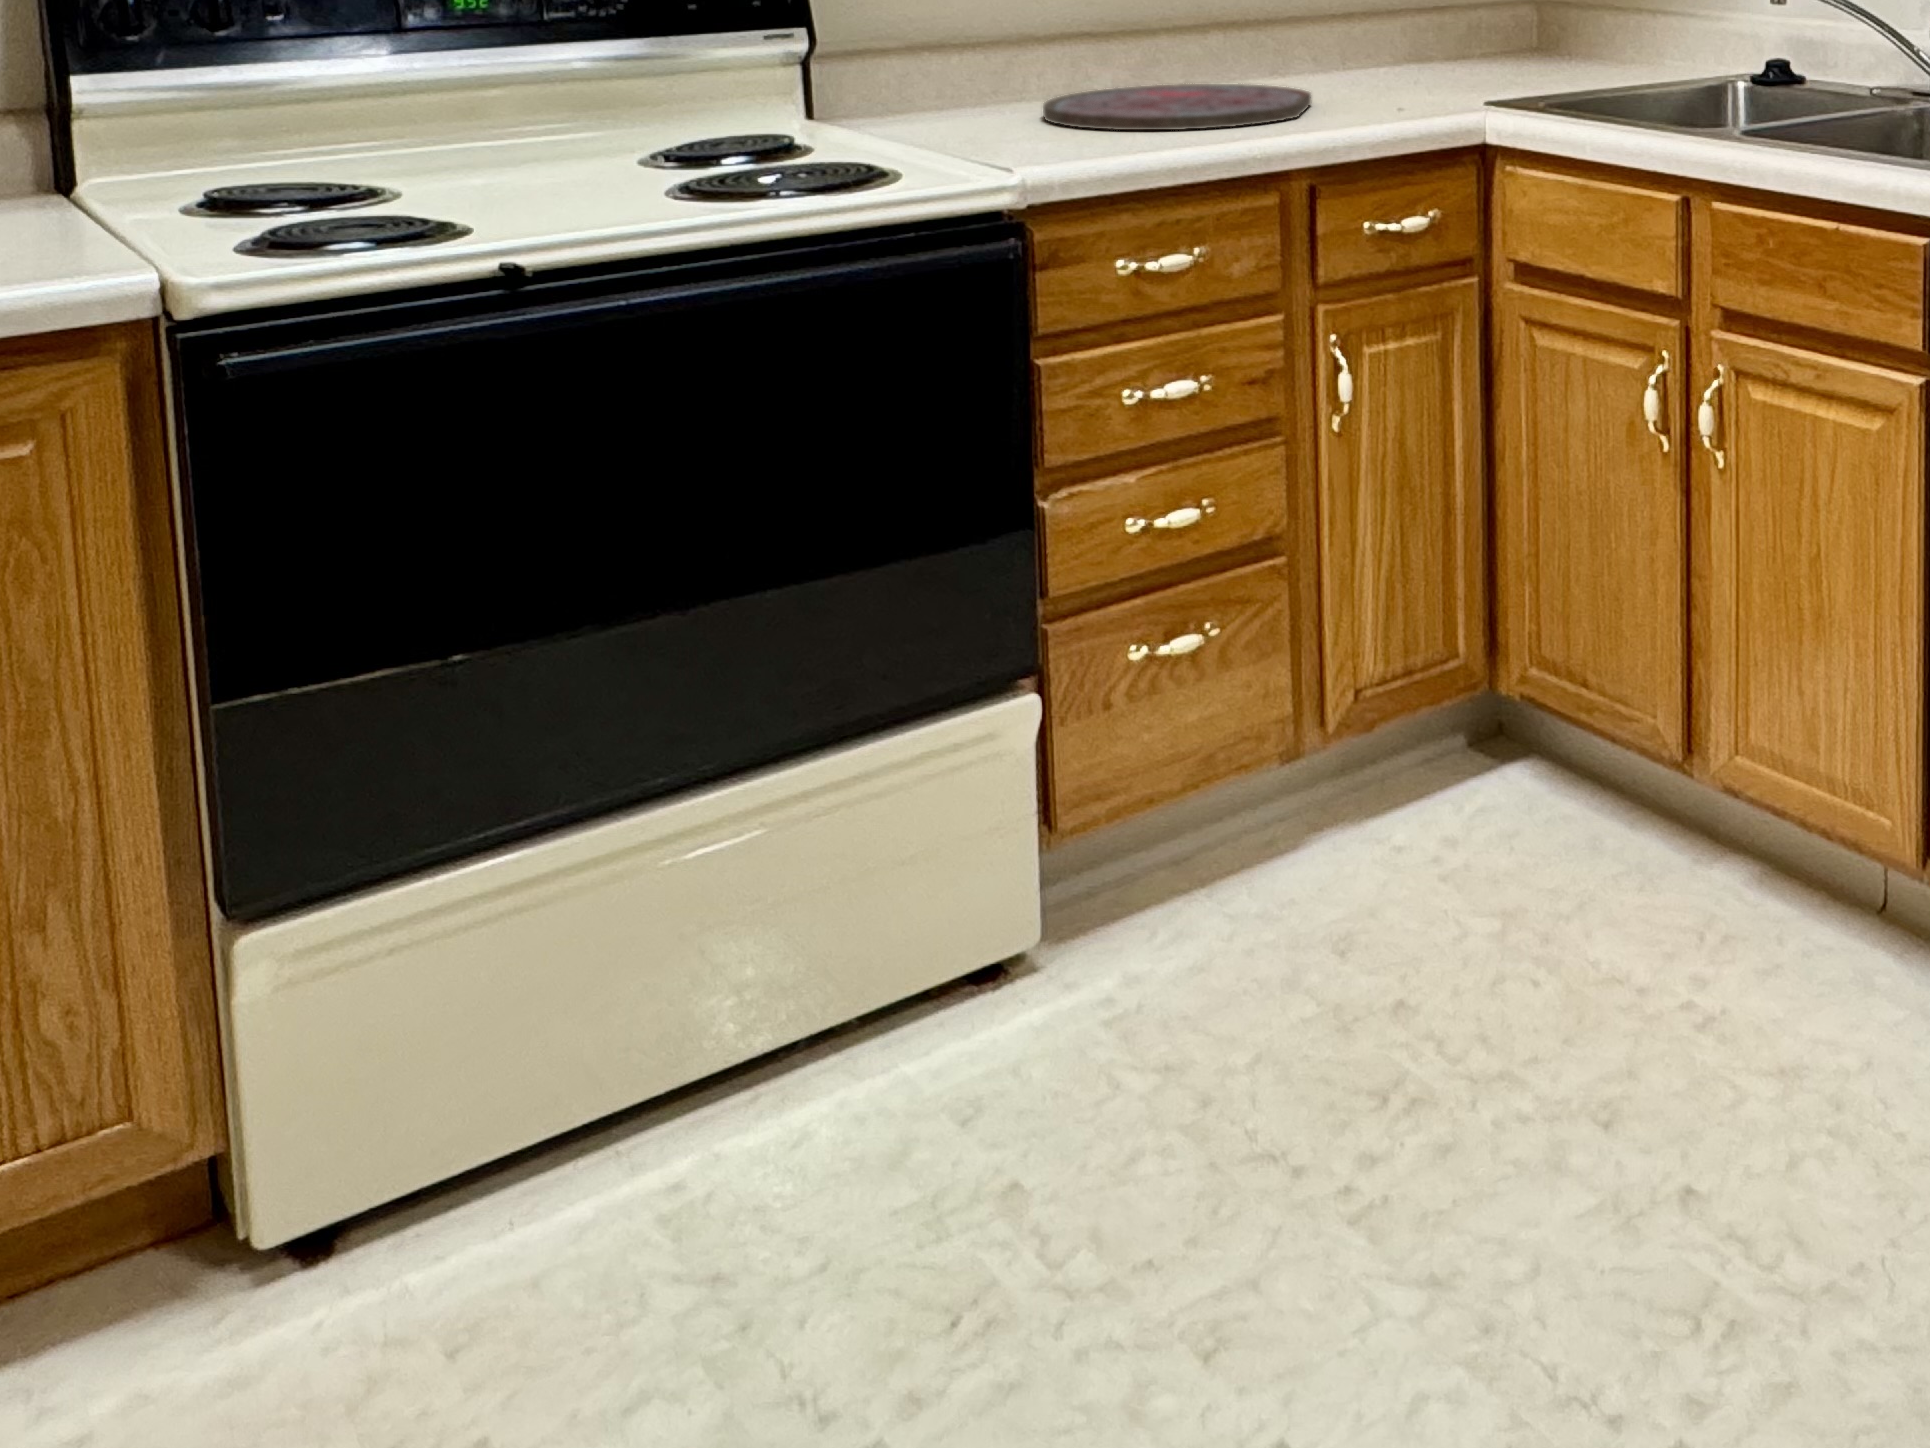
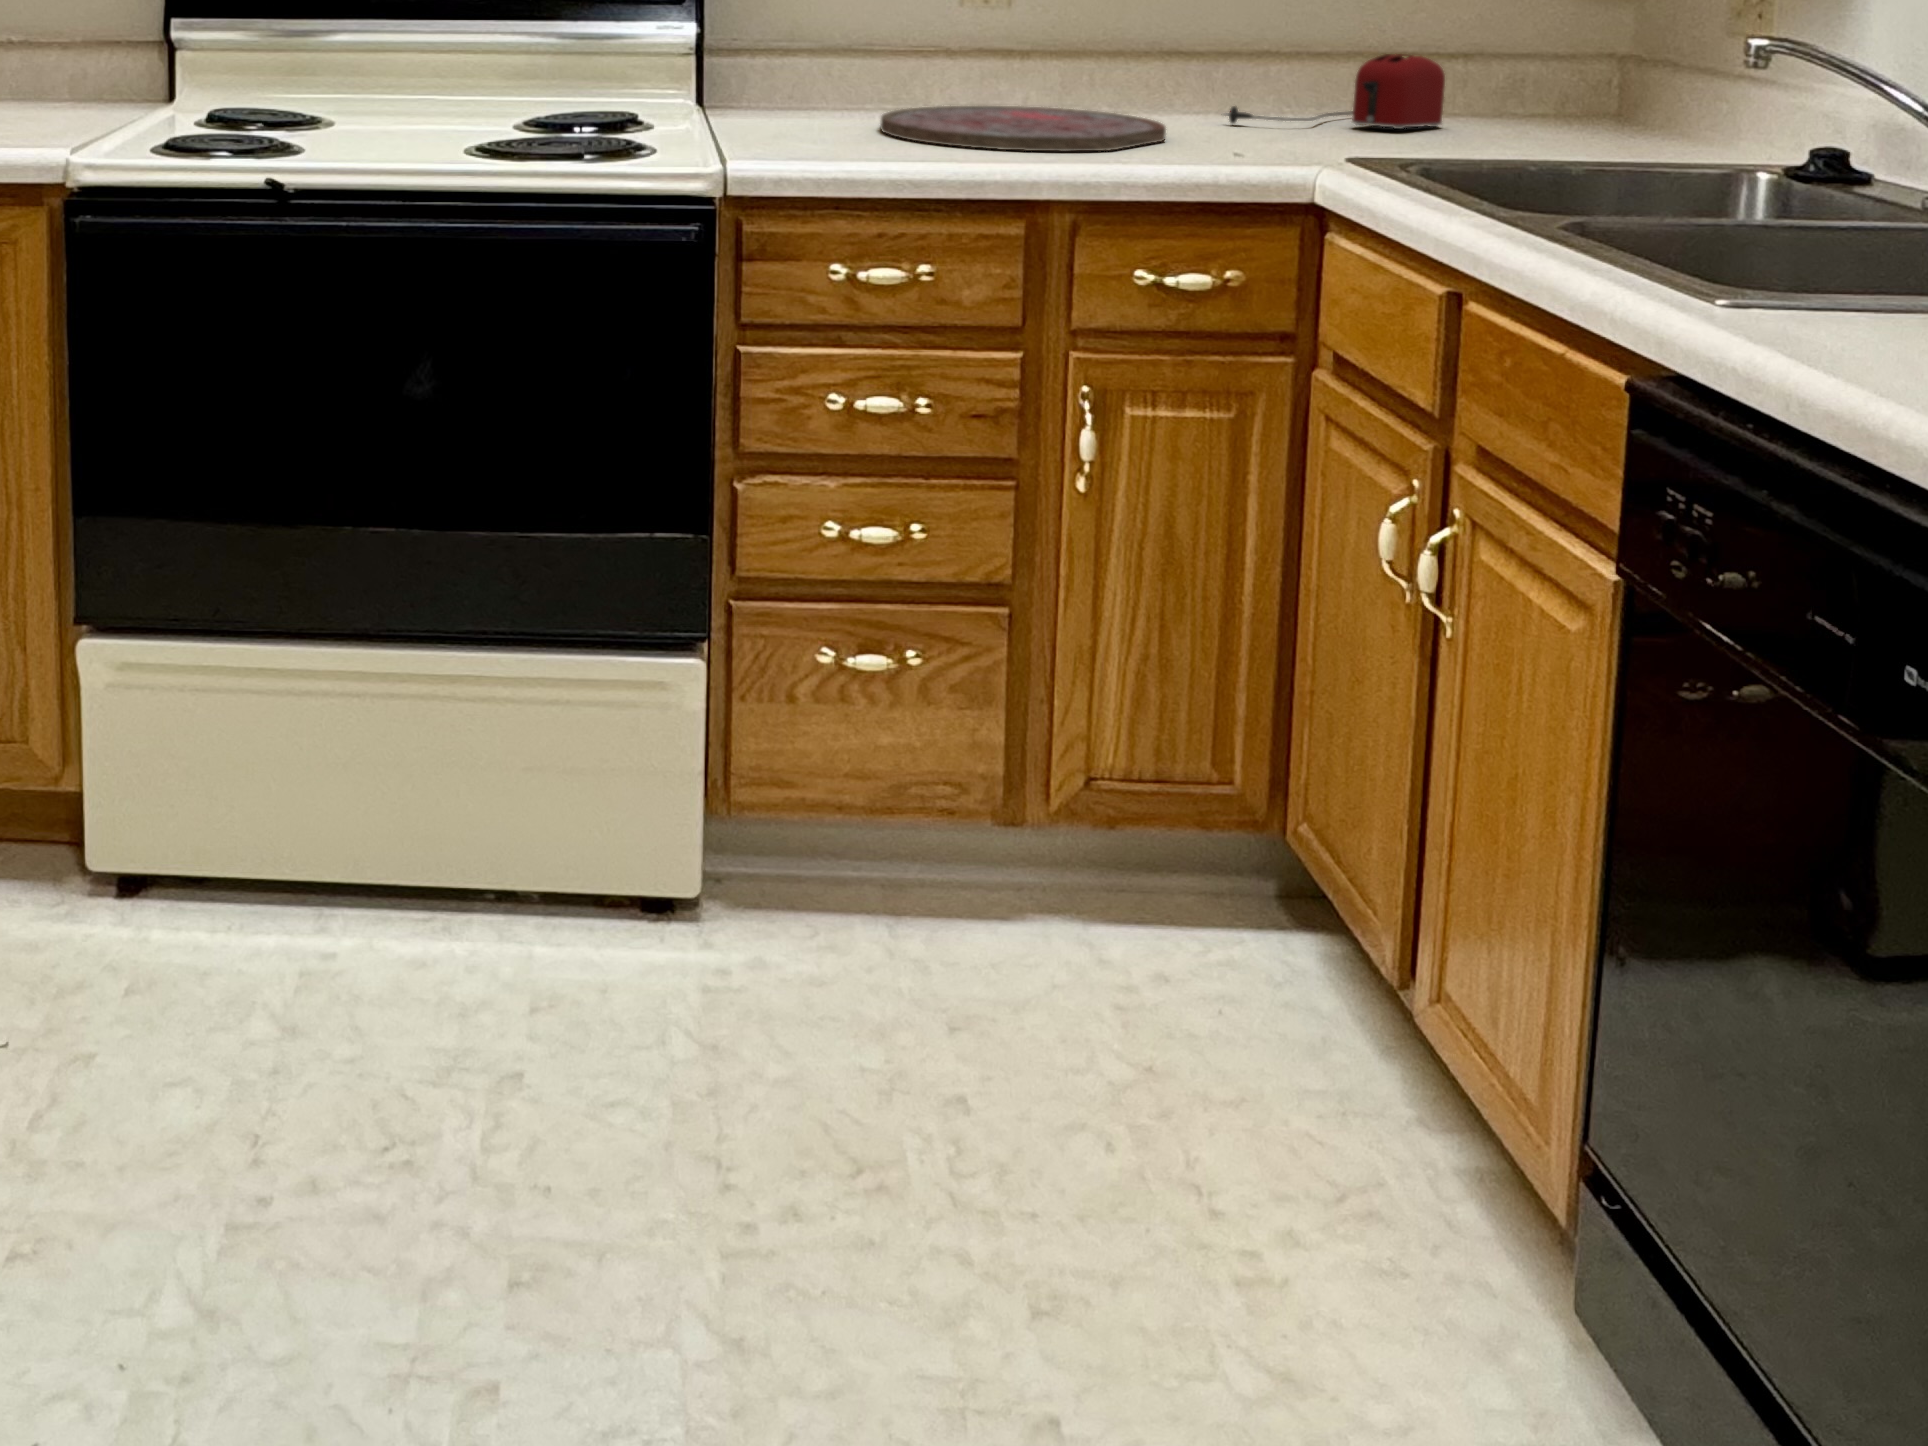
toaster: none [1306,11,1461,83] -> present [1224,54,1445,129]

